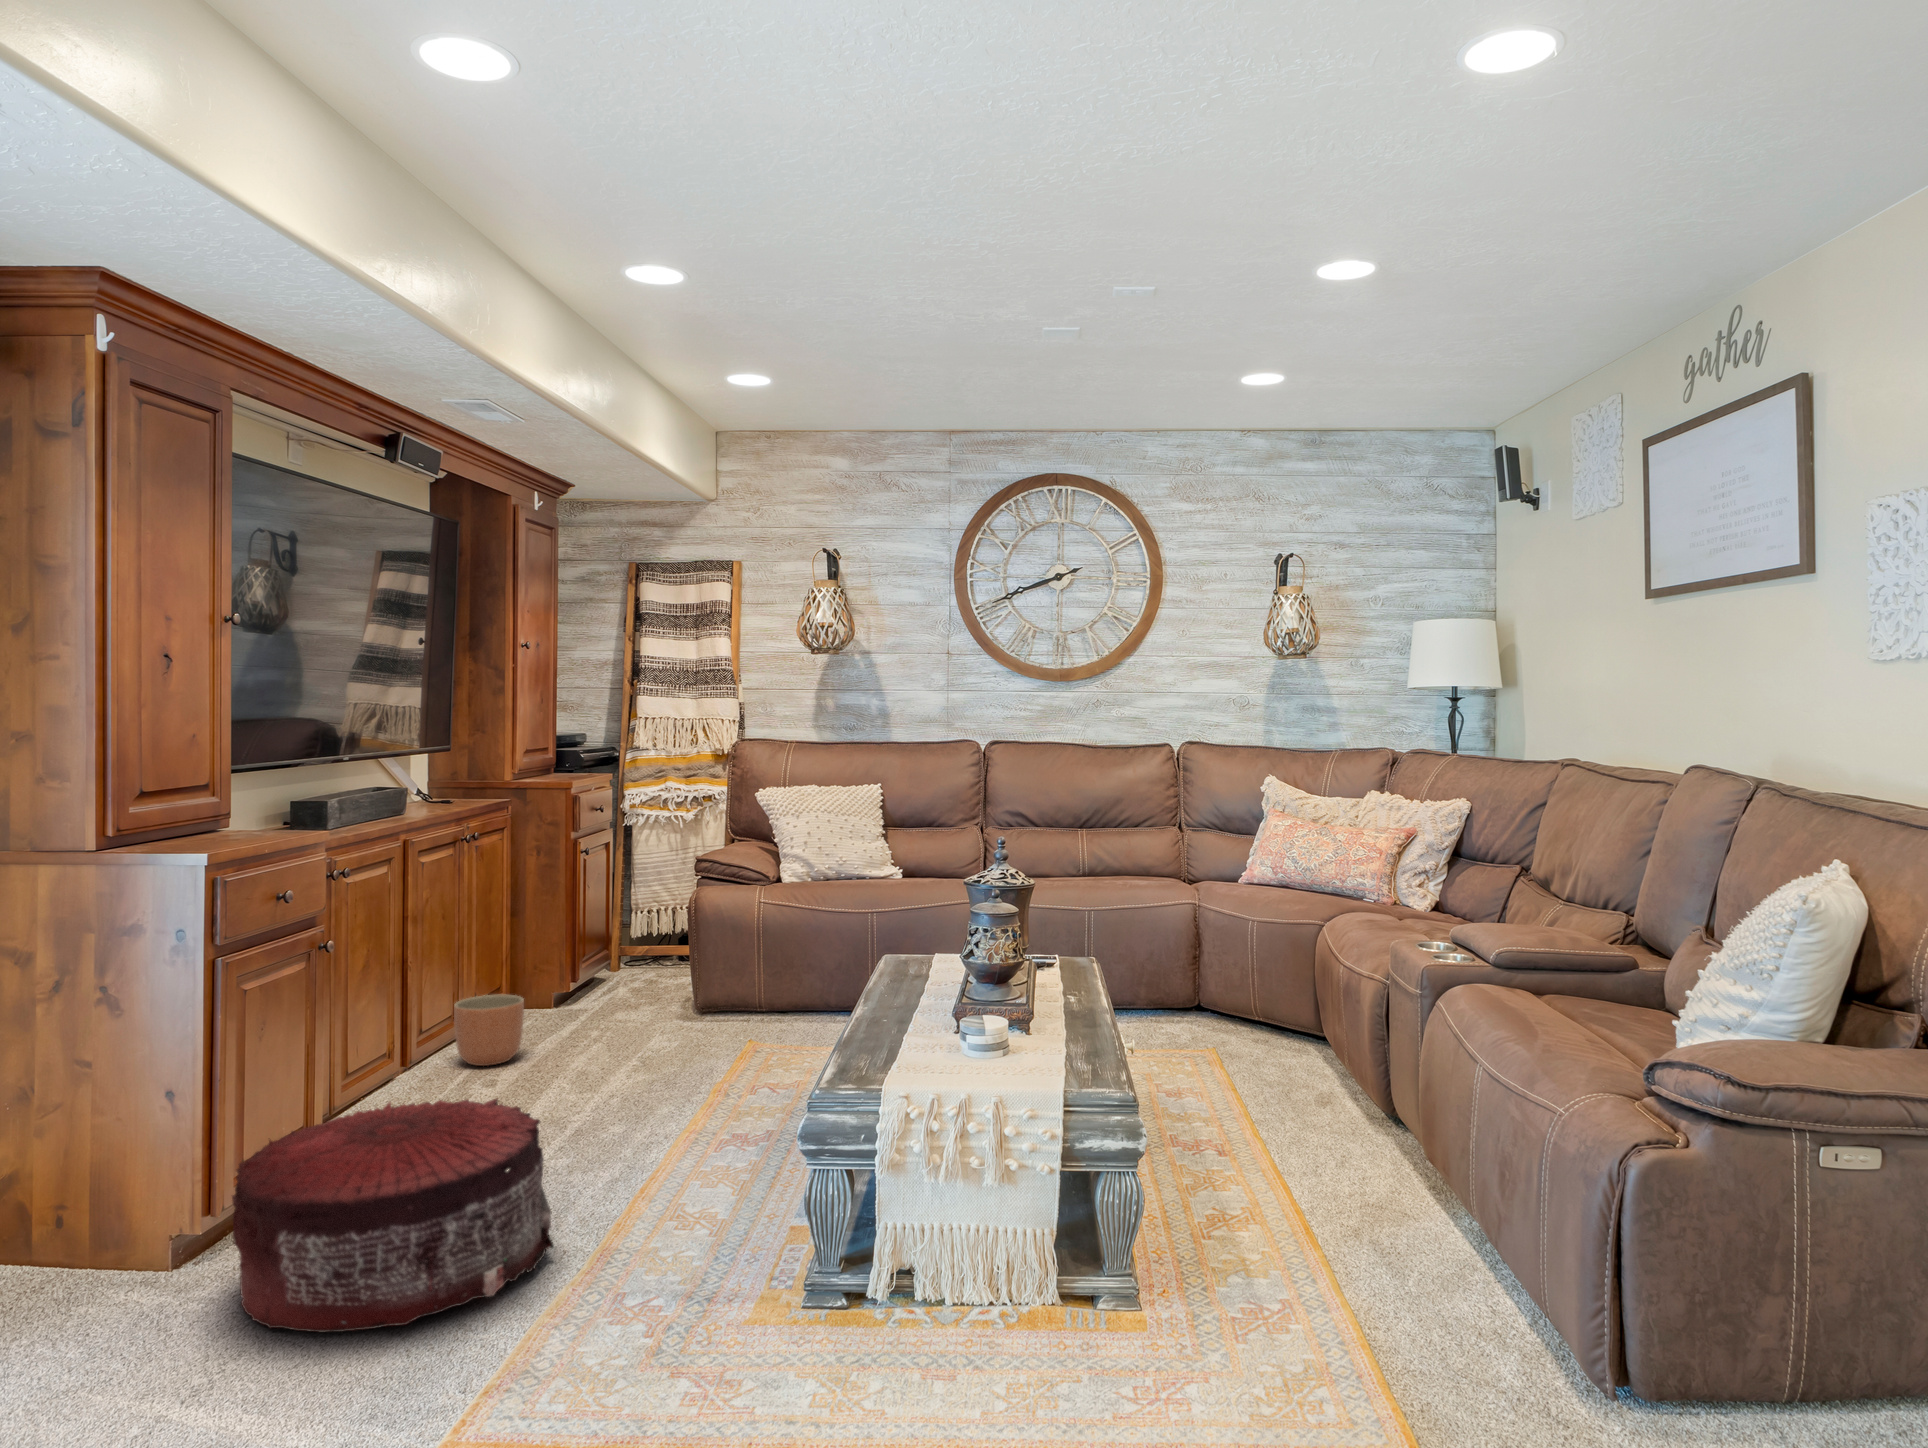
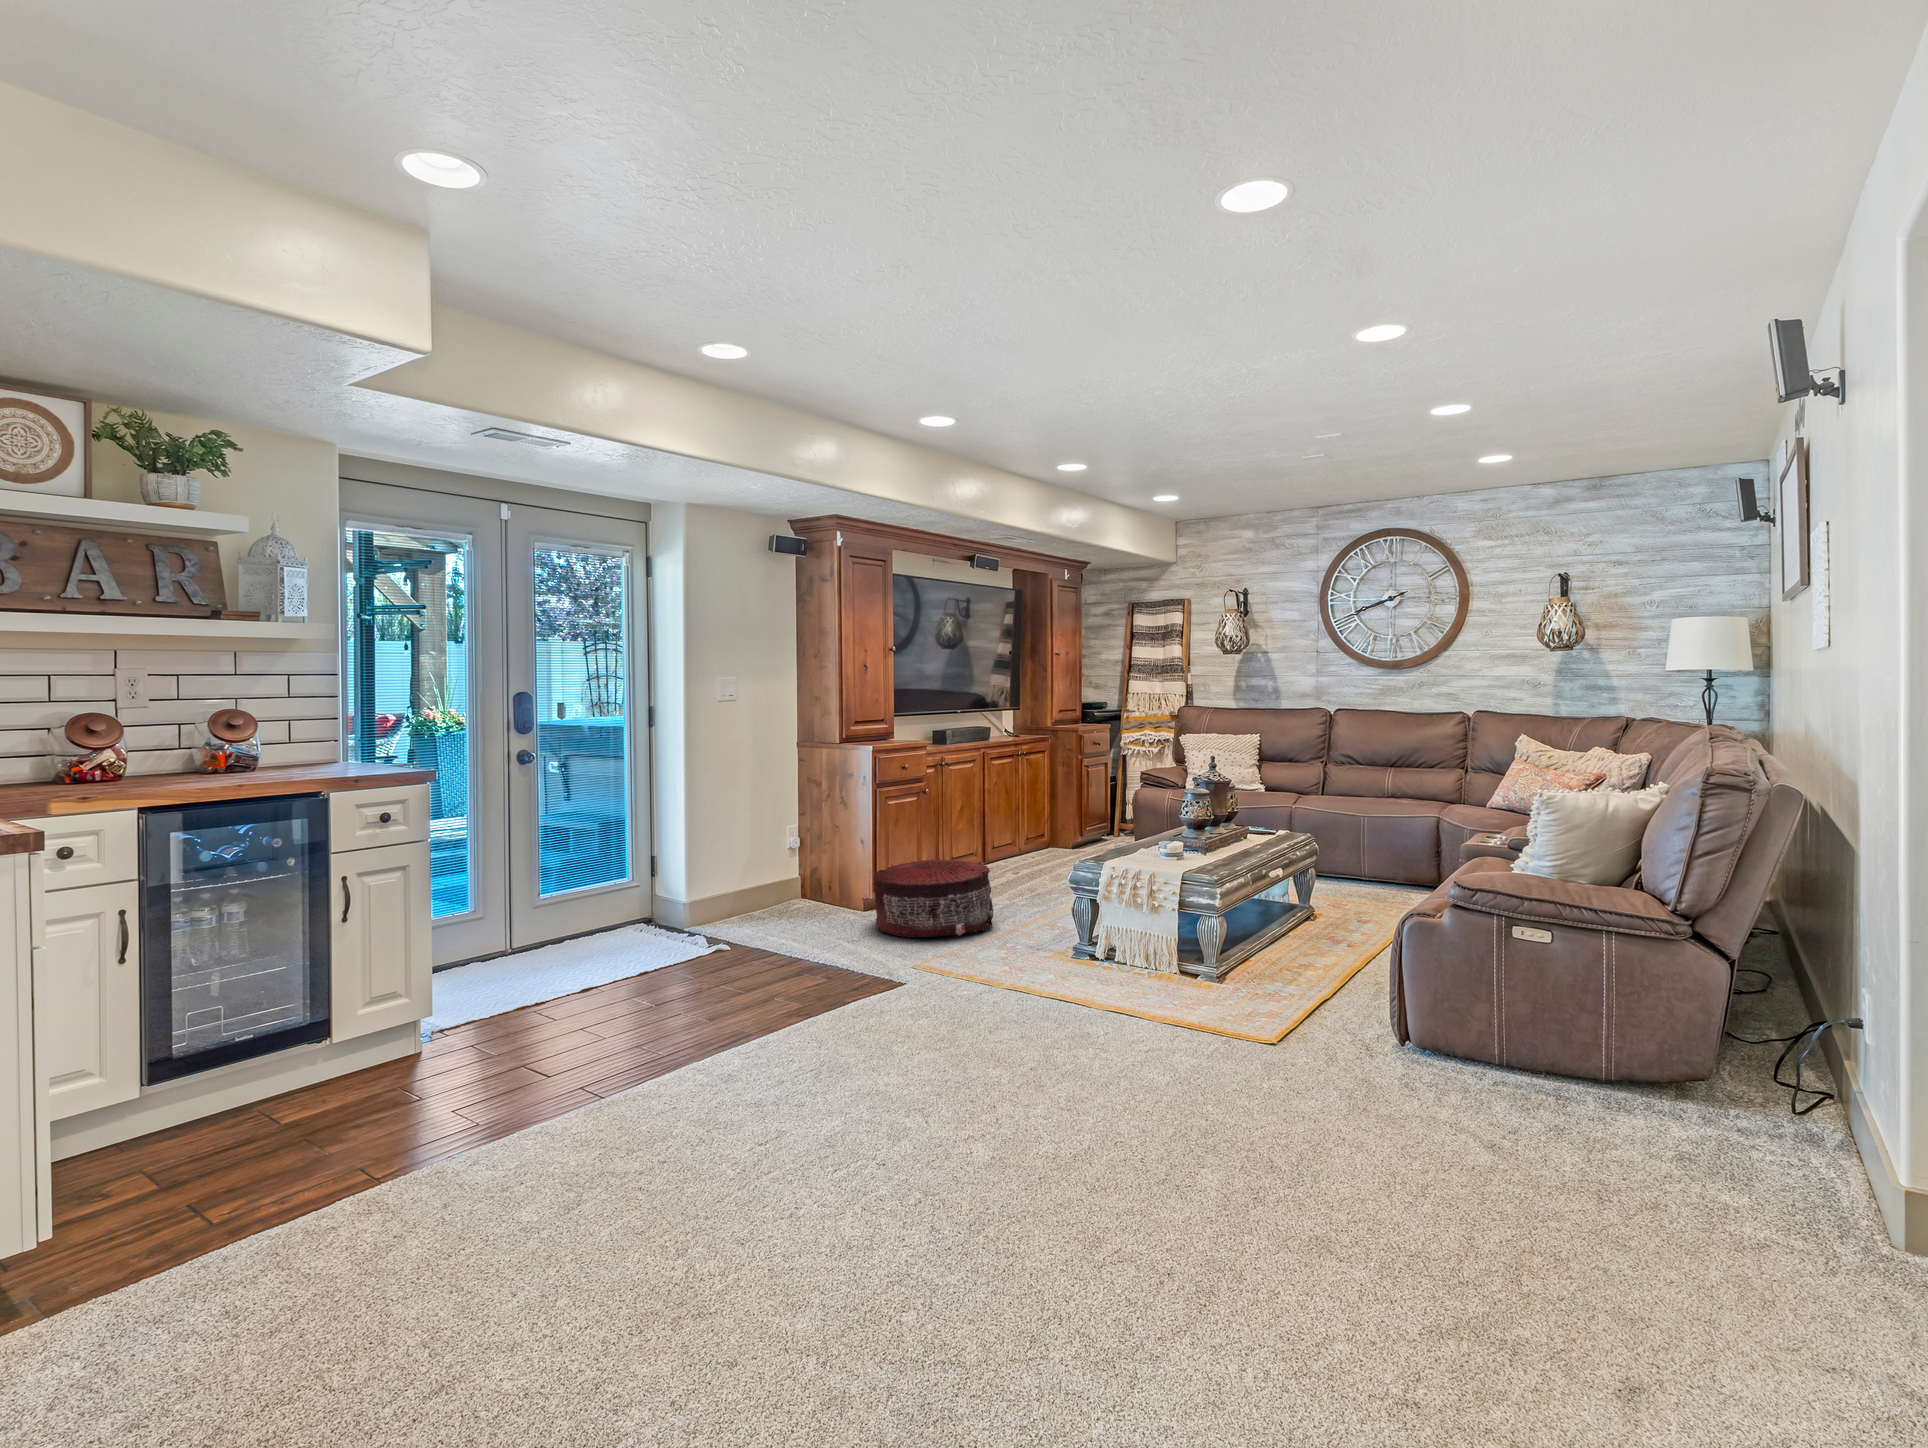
planter: present [454,995,524,1066] -> none [1007,833,1040,866]

